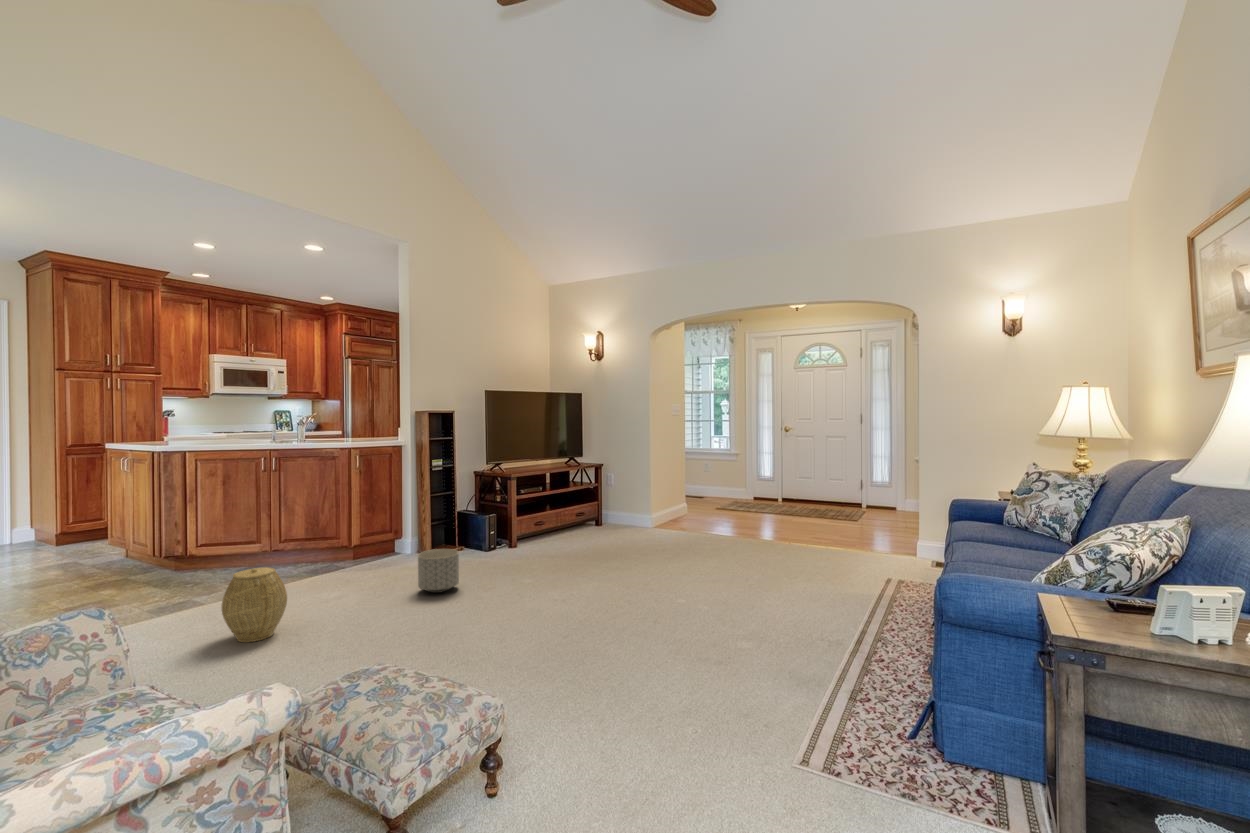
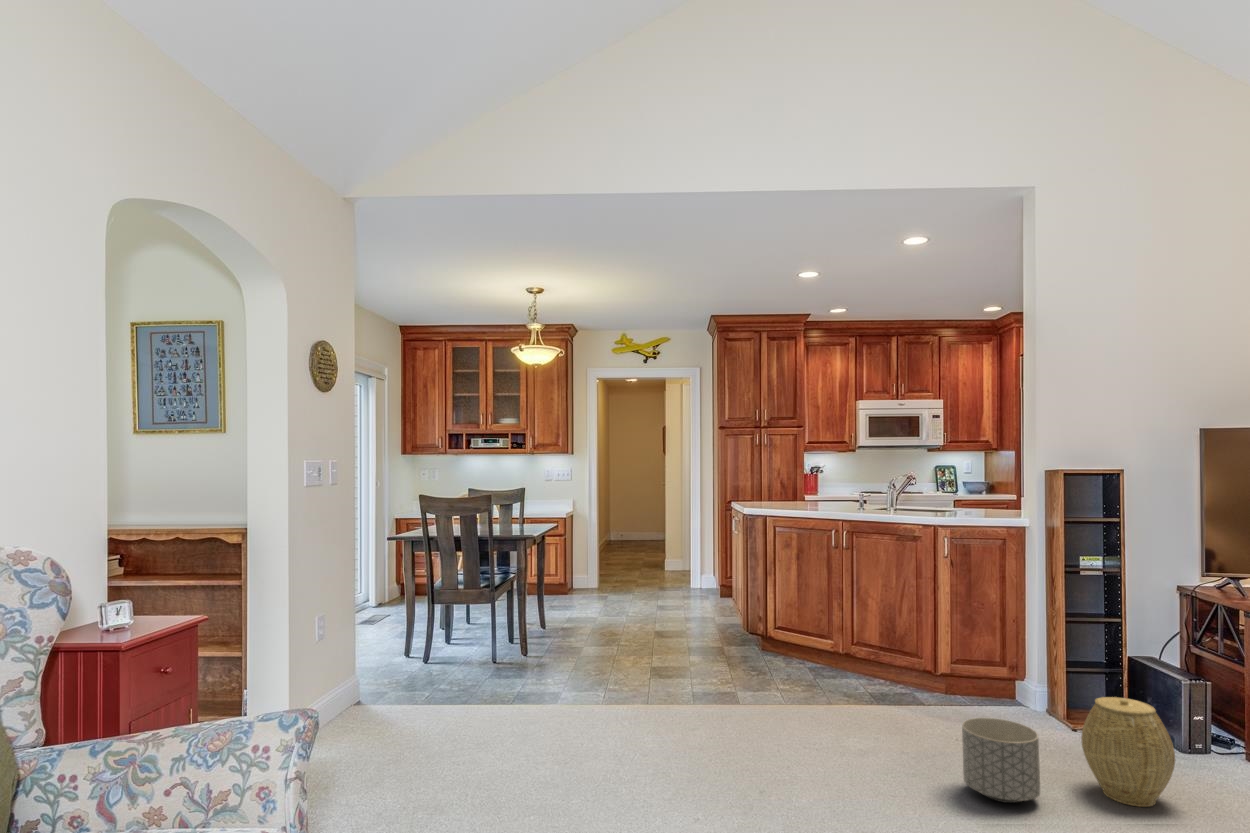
woven basket: present [222,567,287,642] -> present [1081,697,1175,807]

